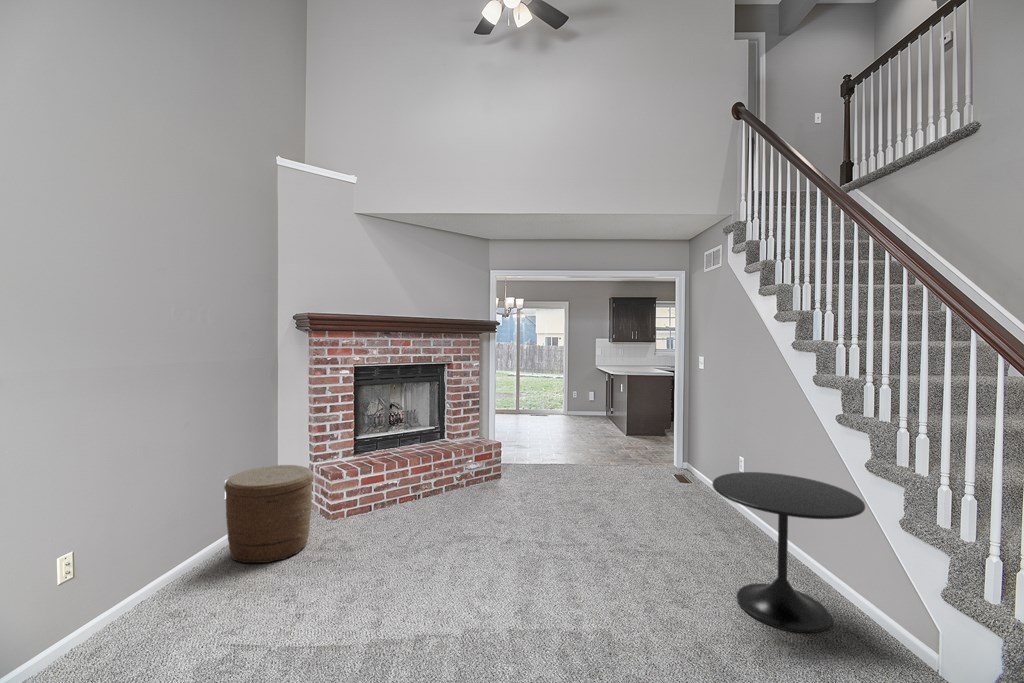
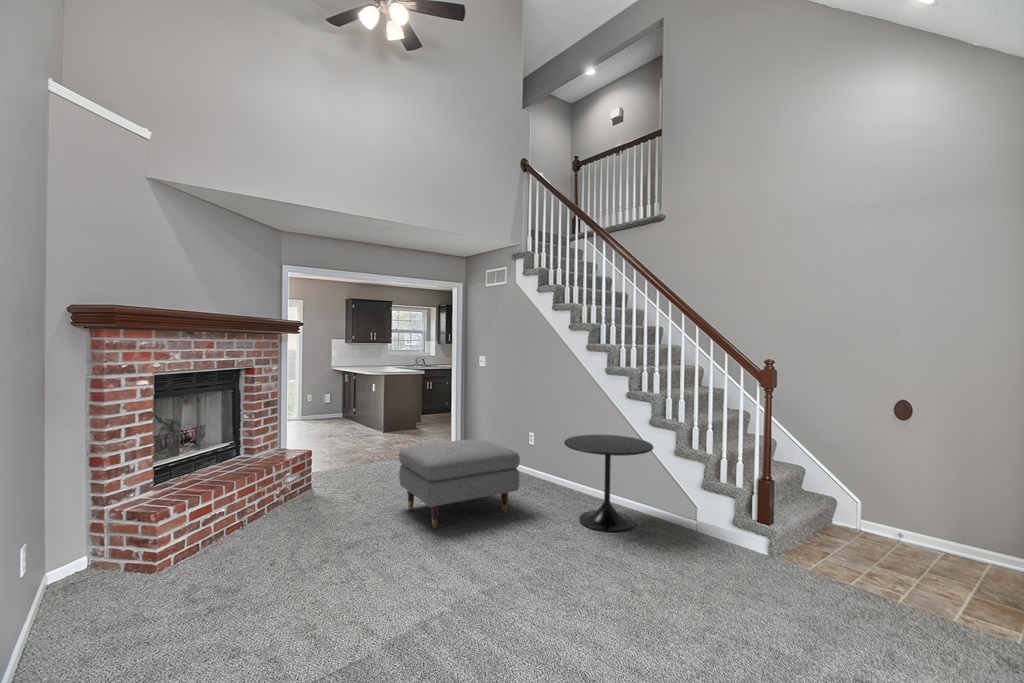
ottoman: none [544,452,670,552] -> present [399,439,520,528]
woven basket: present [224,465,314,563] -> none [35,506,172,649]

